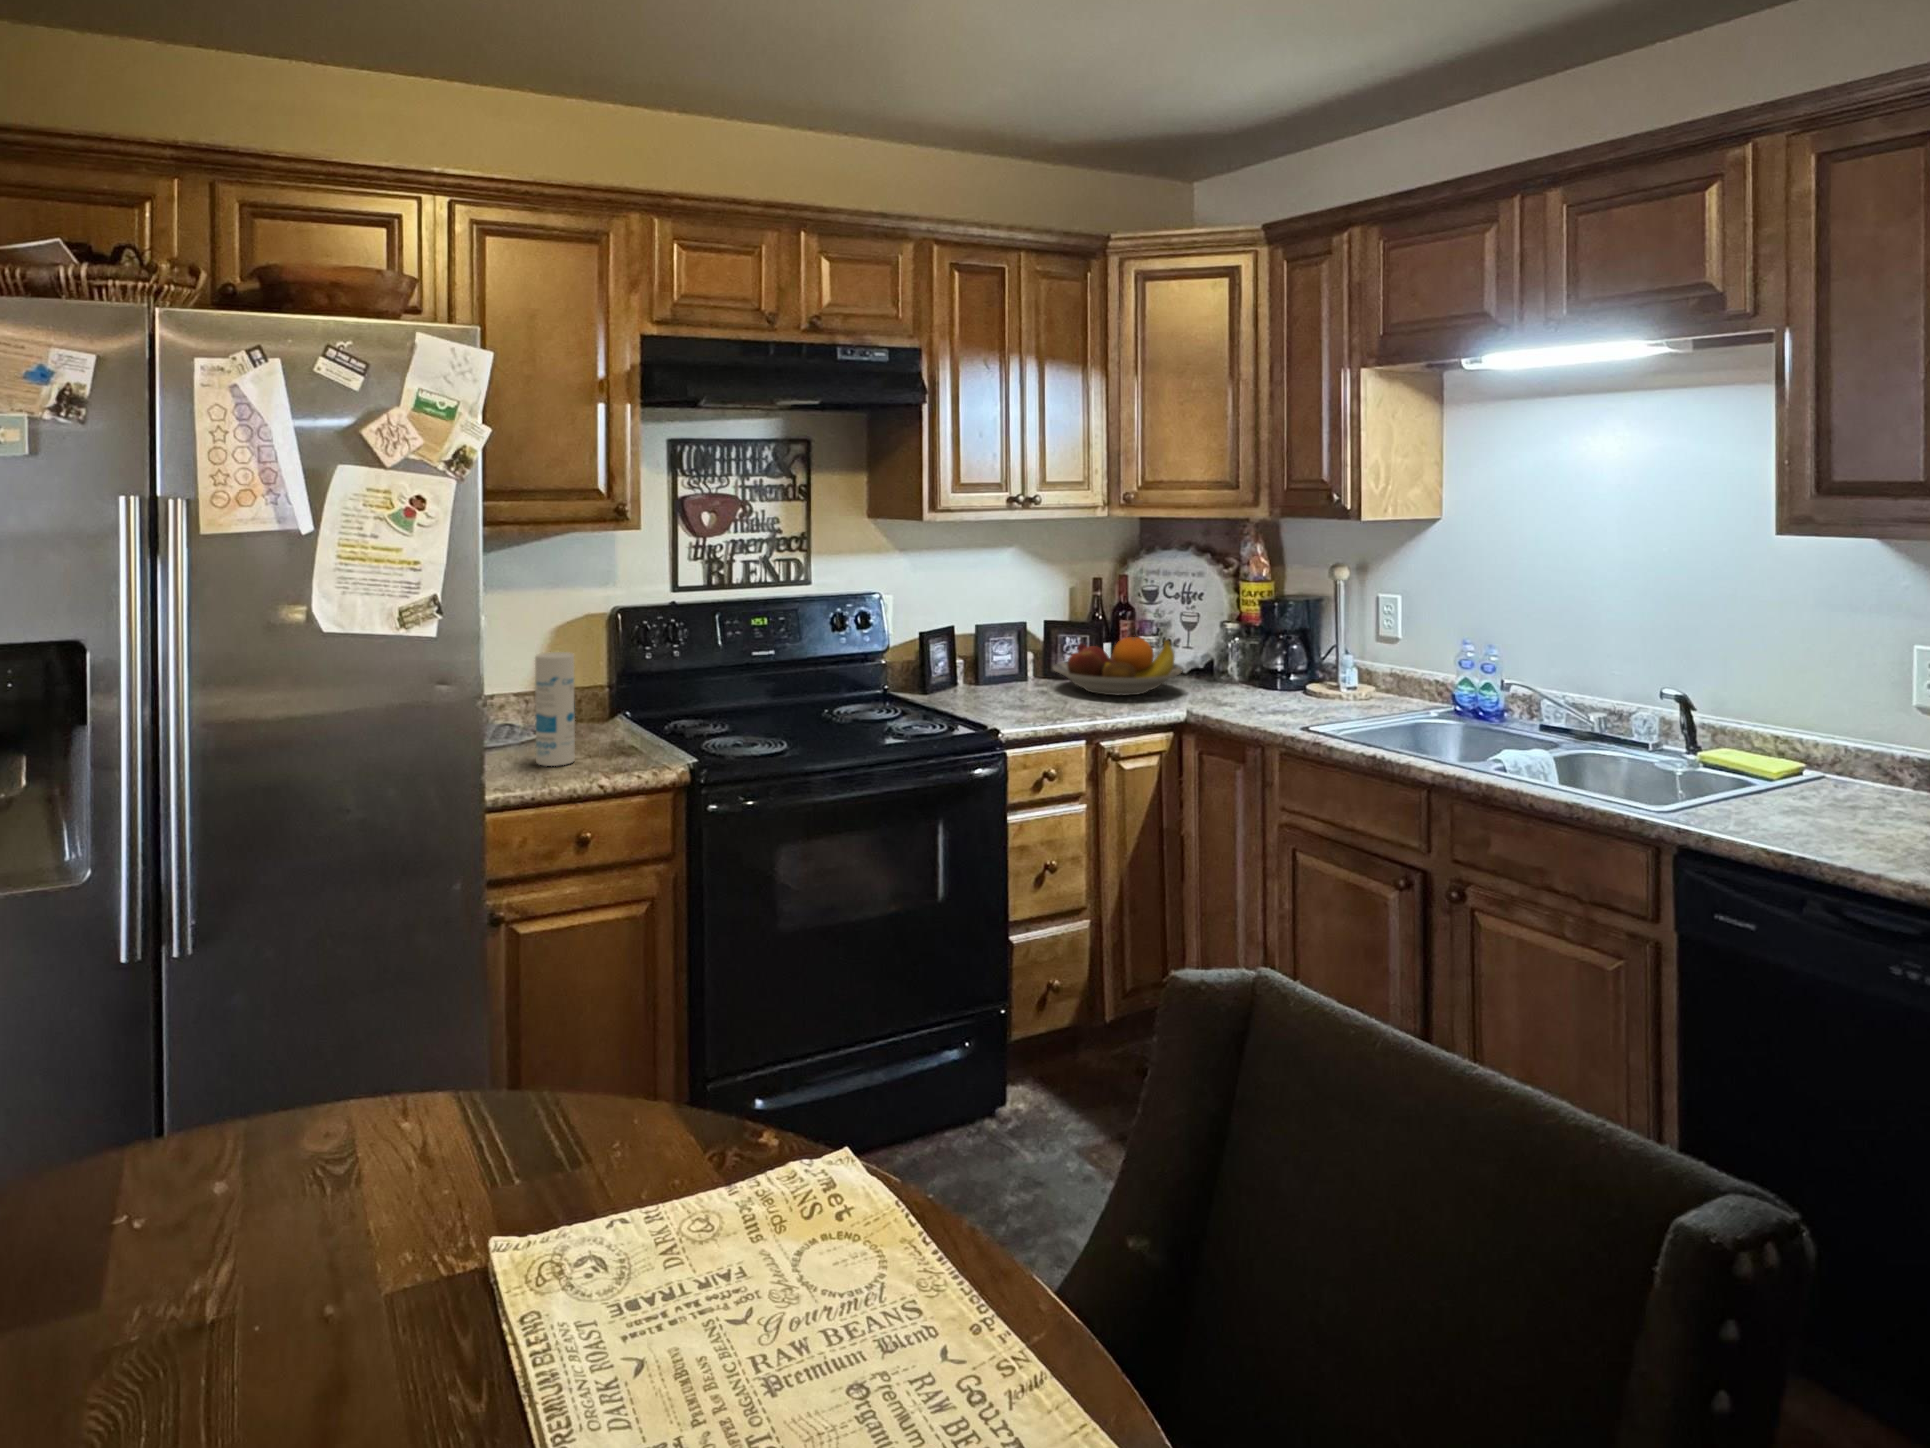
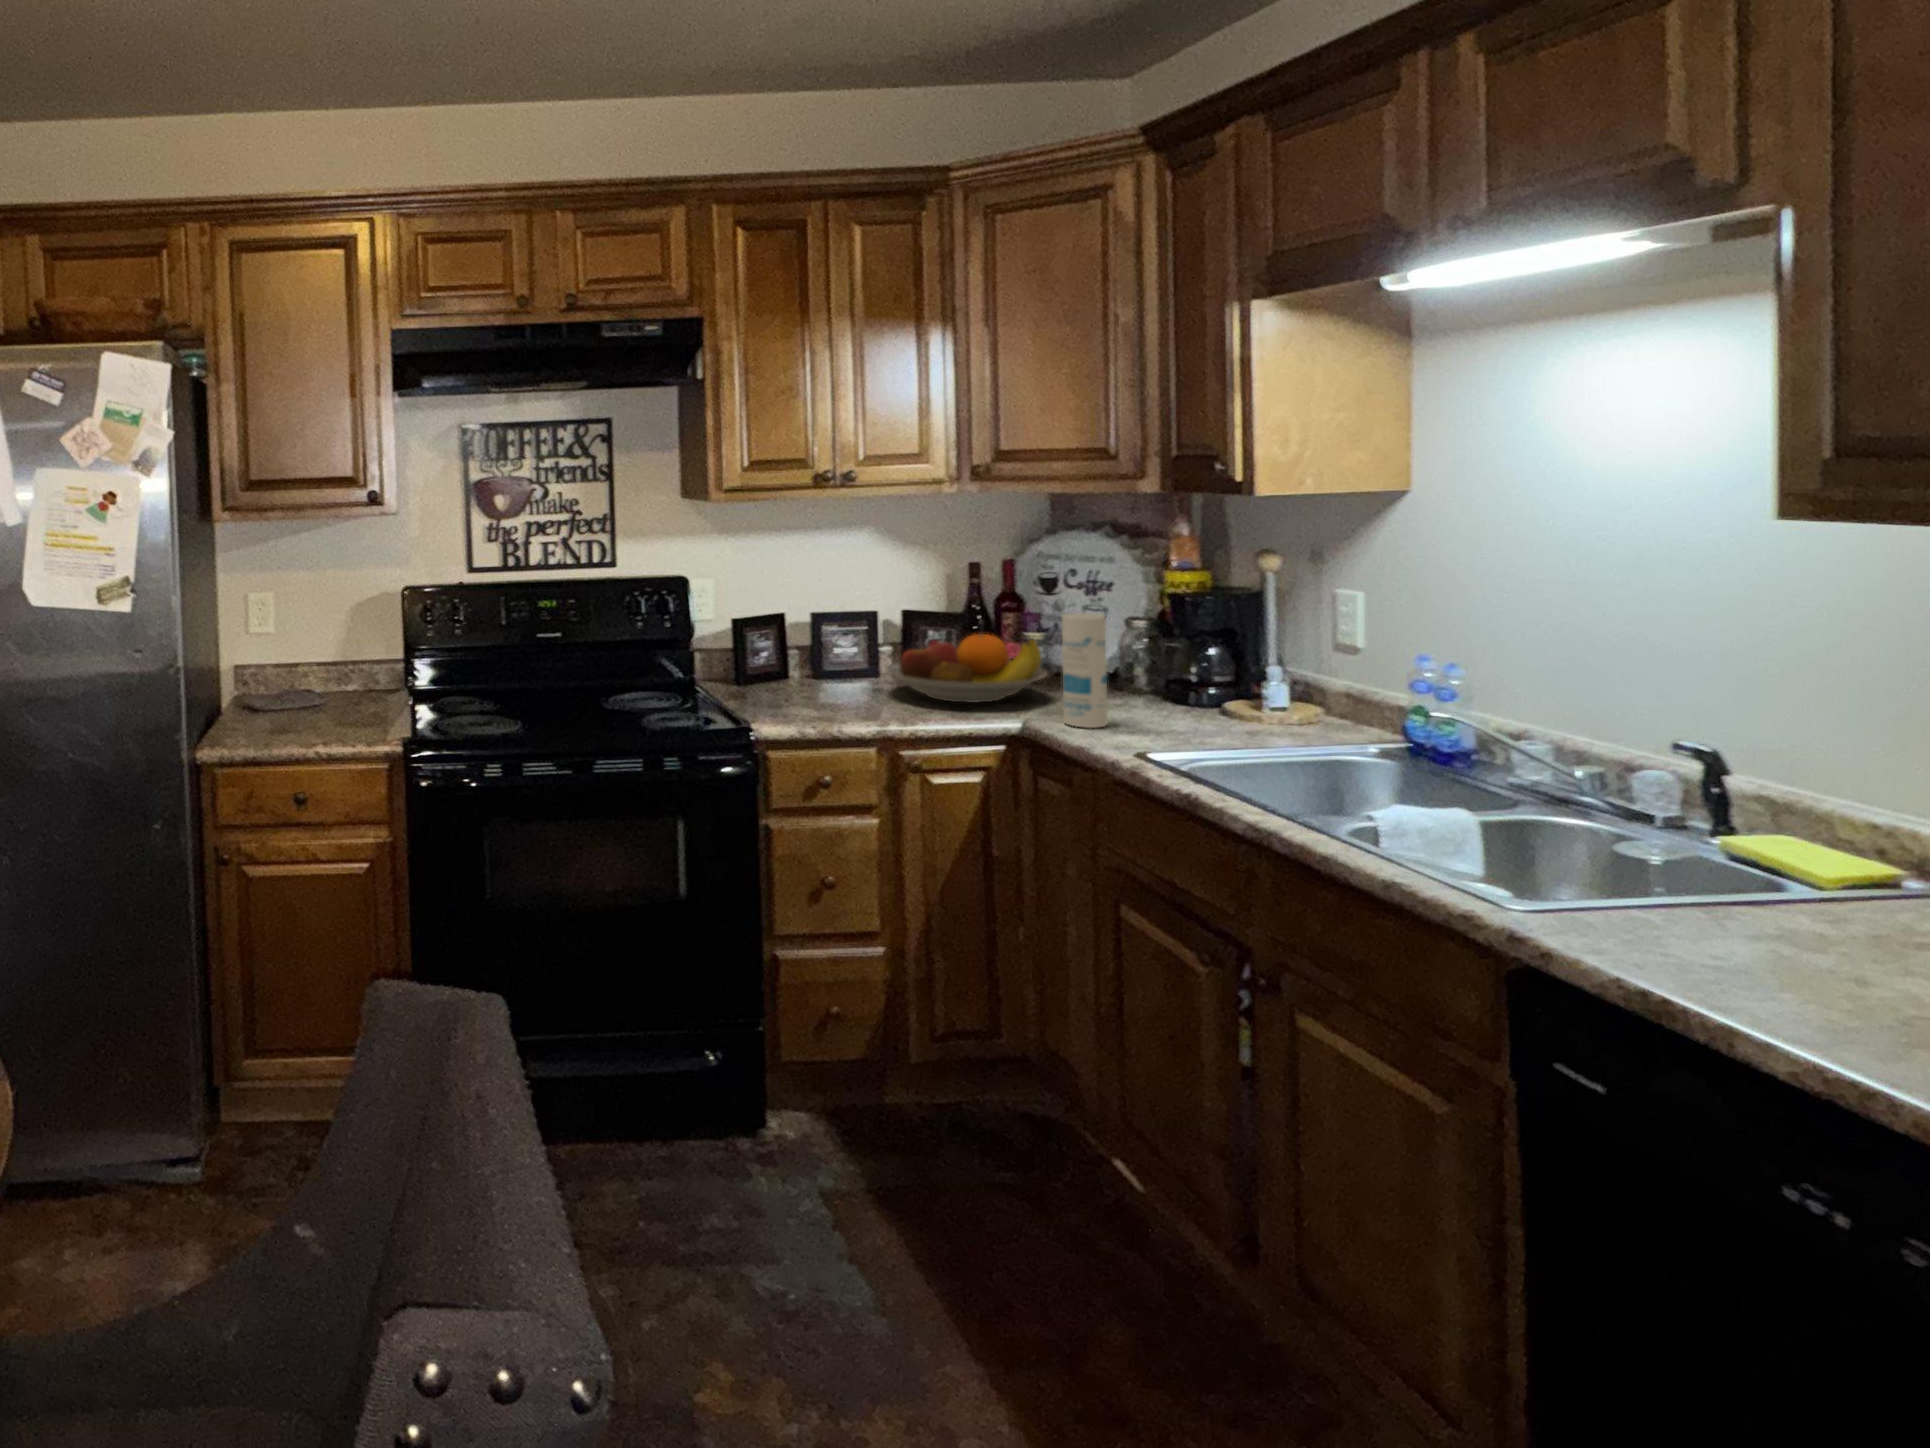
canister: present [535,652,575,766] -> present [1062,613,1108,728]

